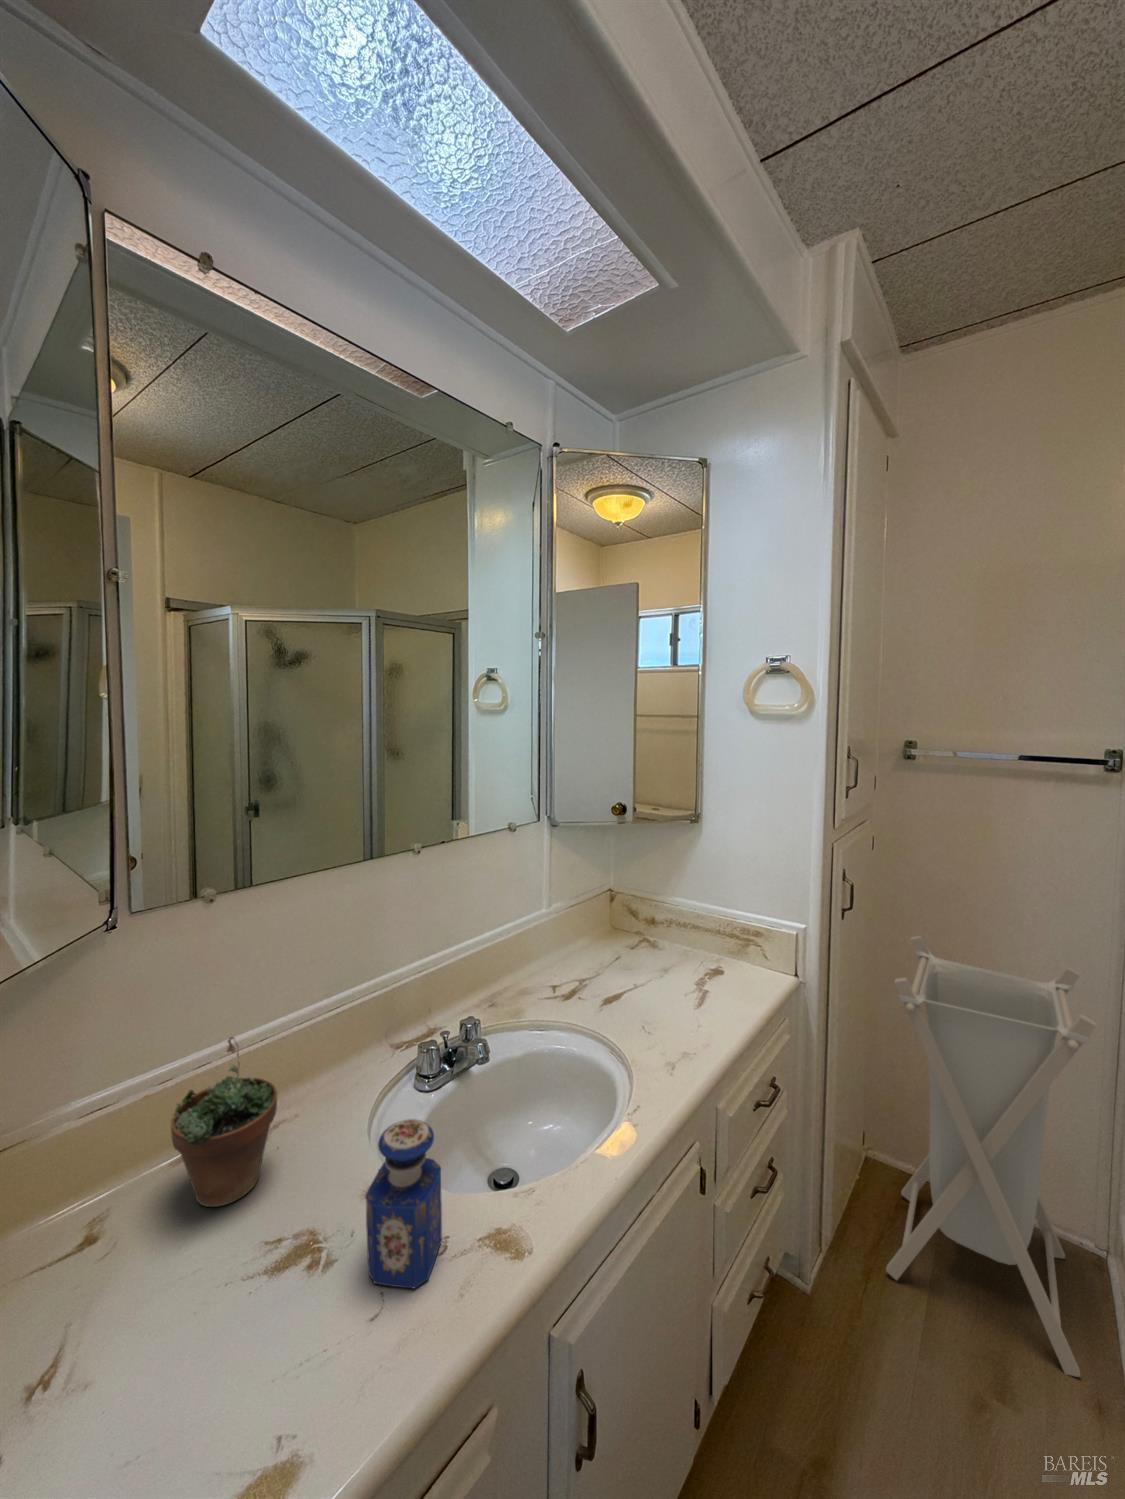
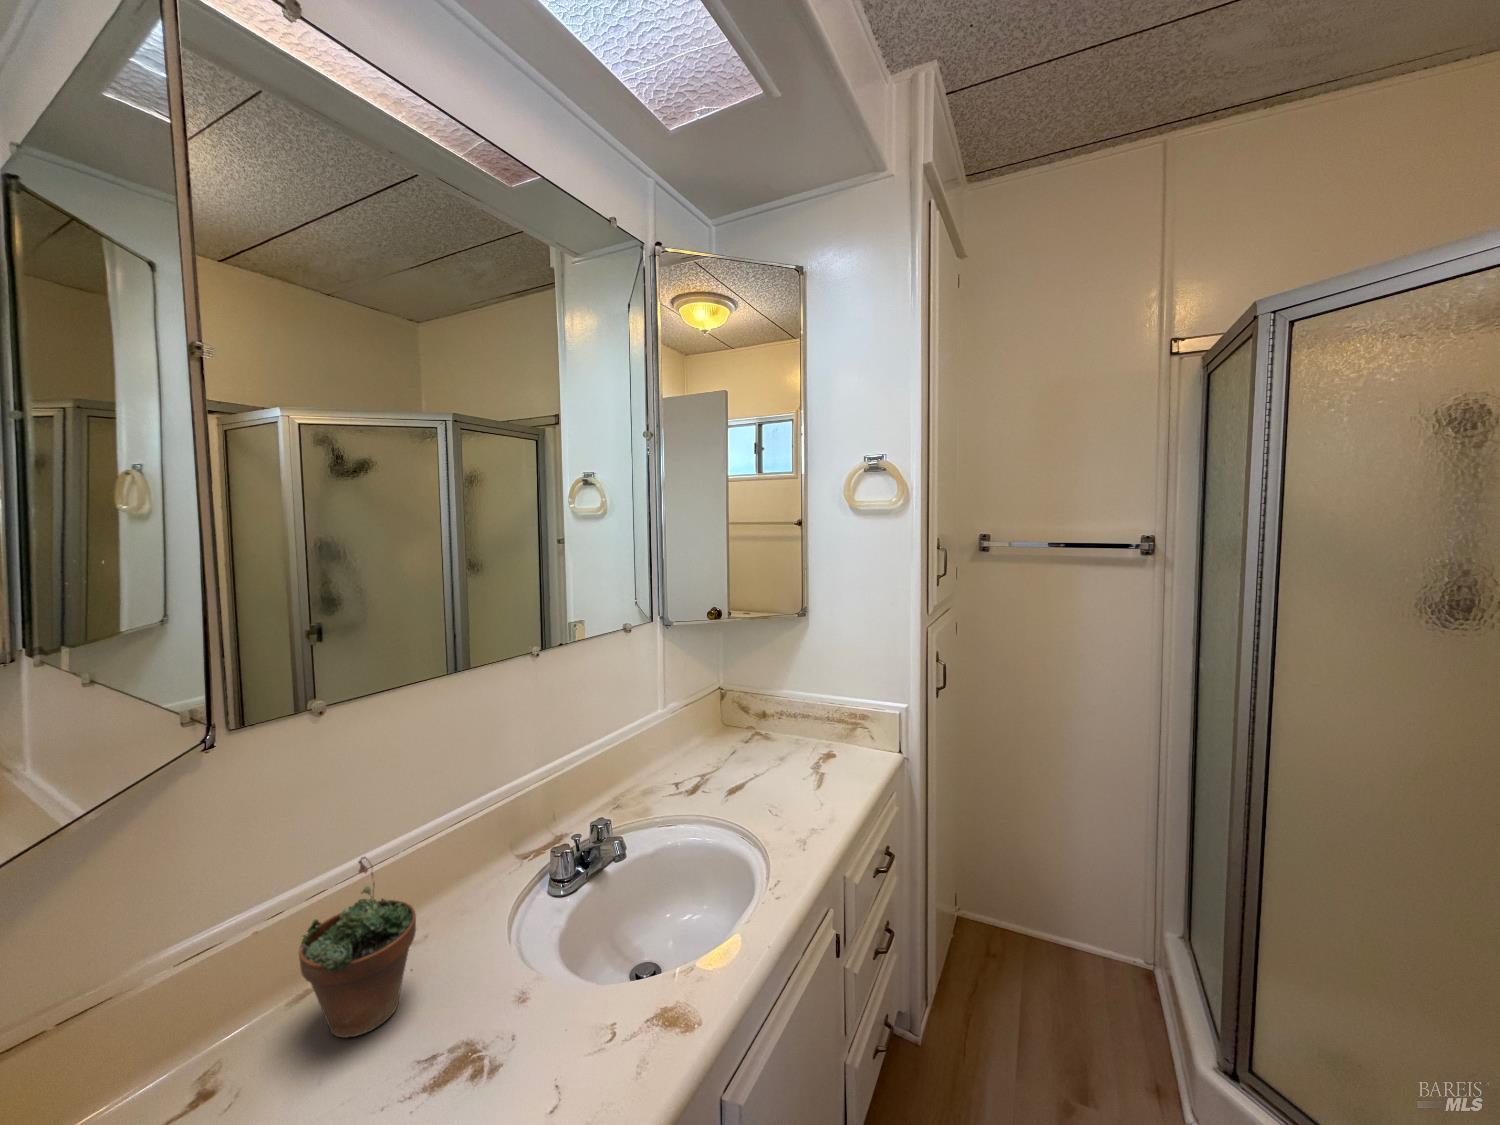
laundry hamper: present [886,936,1096,1377] -> none [982,710,1145,1069]
perfume bottle: present [366,1119,442,1288] -> none [536,910,610,1073]

